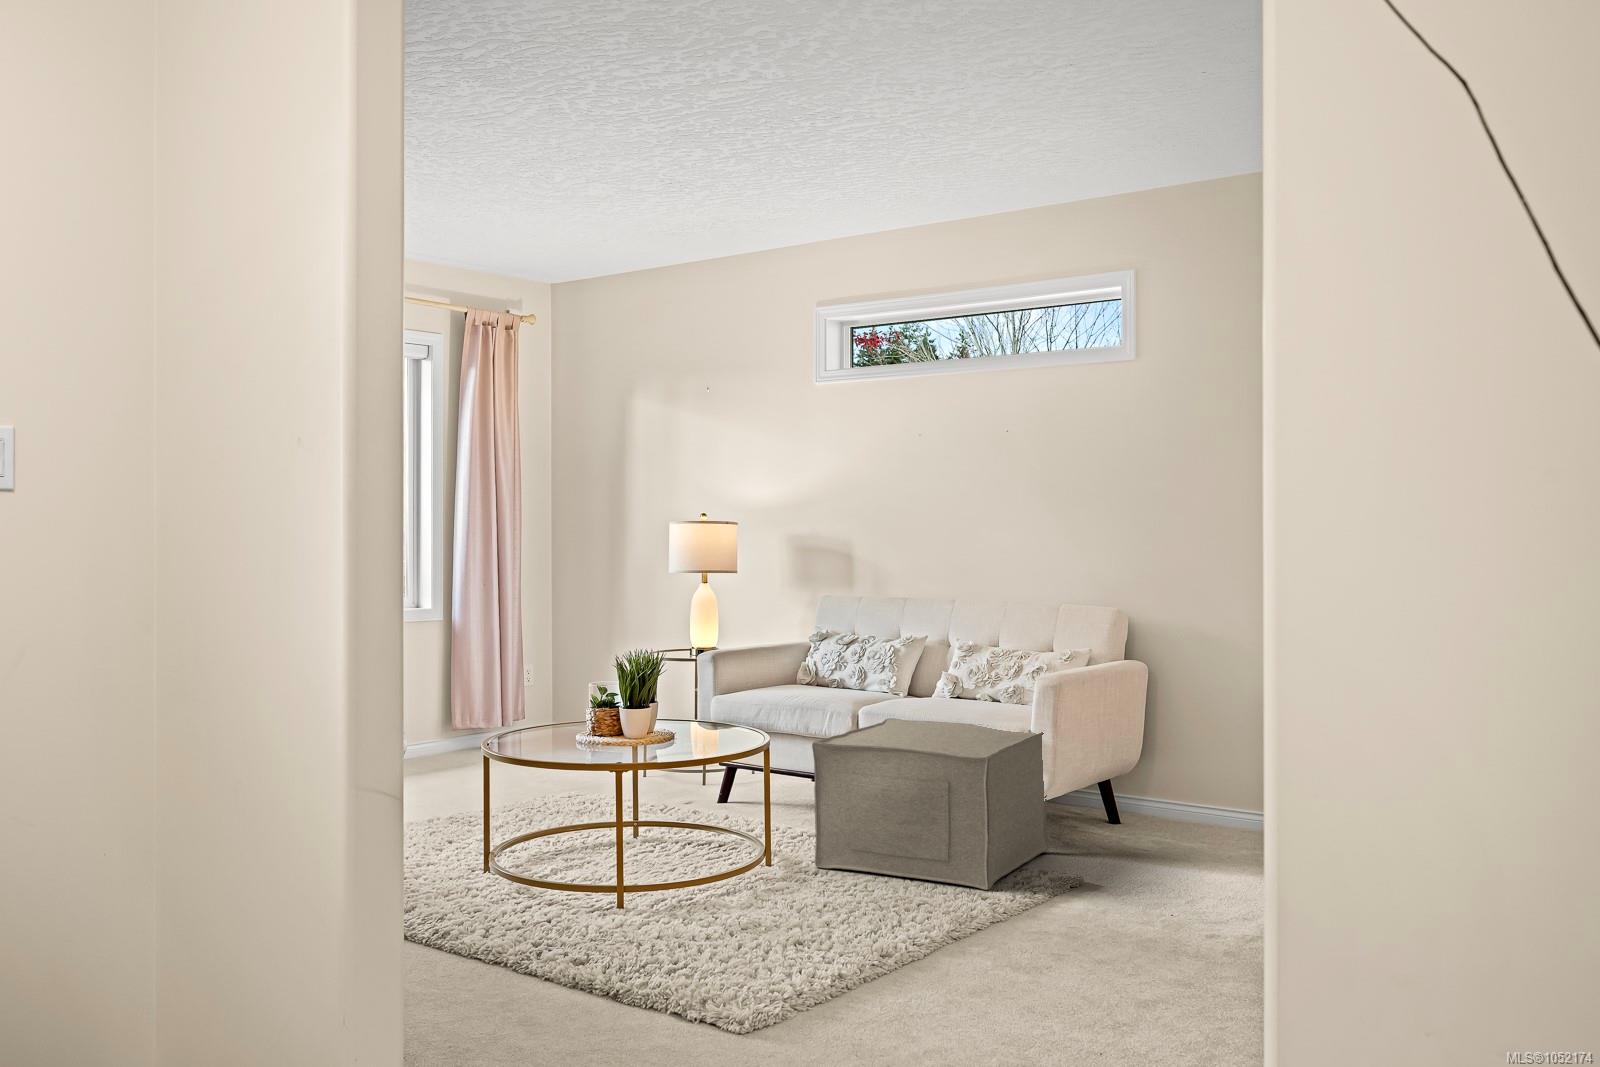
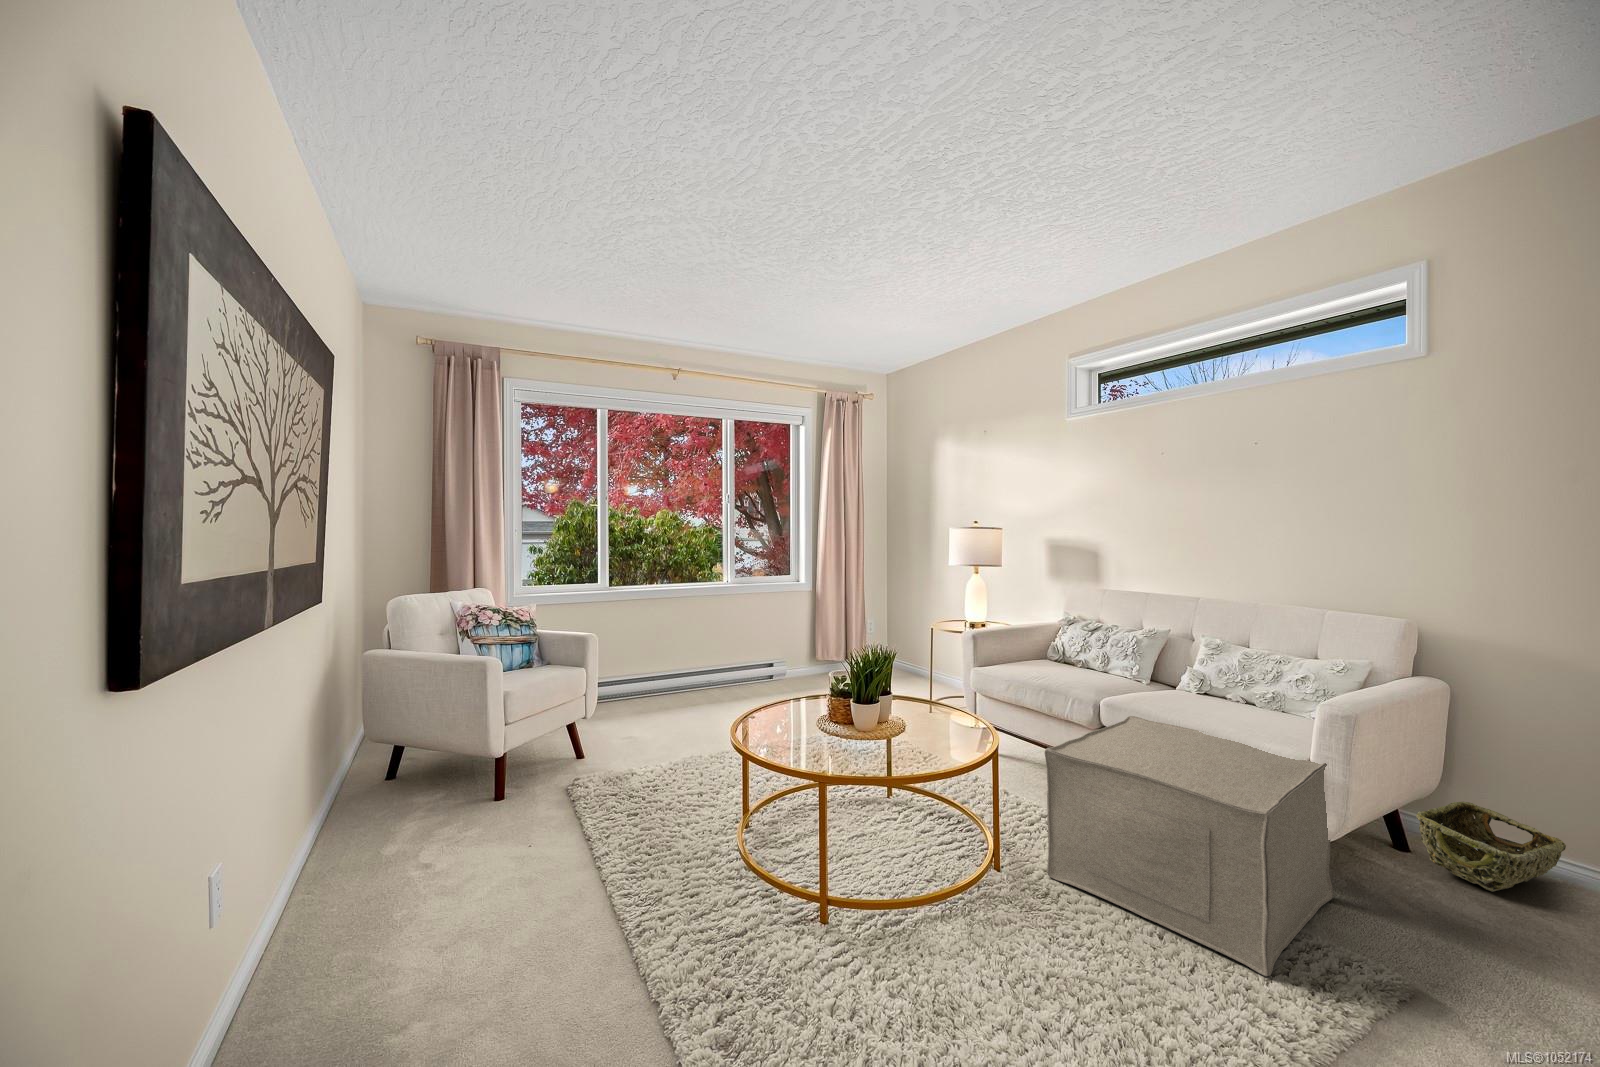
woven basket: none [1118,773,1218,835] -> present [1416,802,1566,892]

